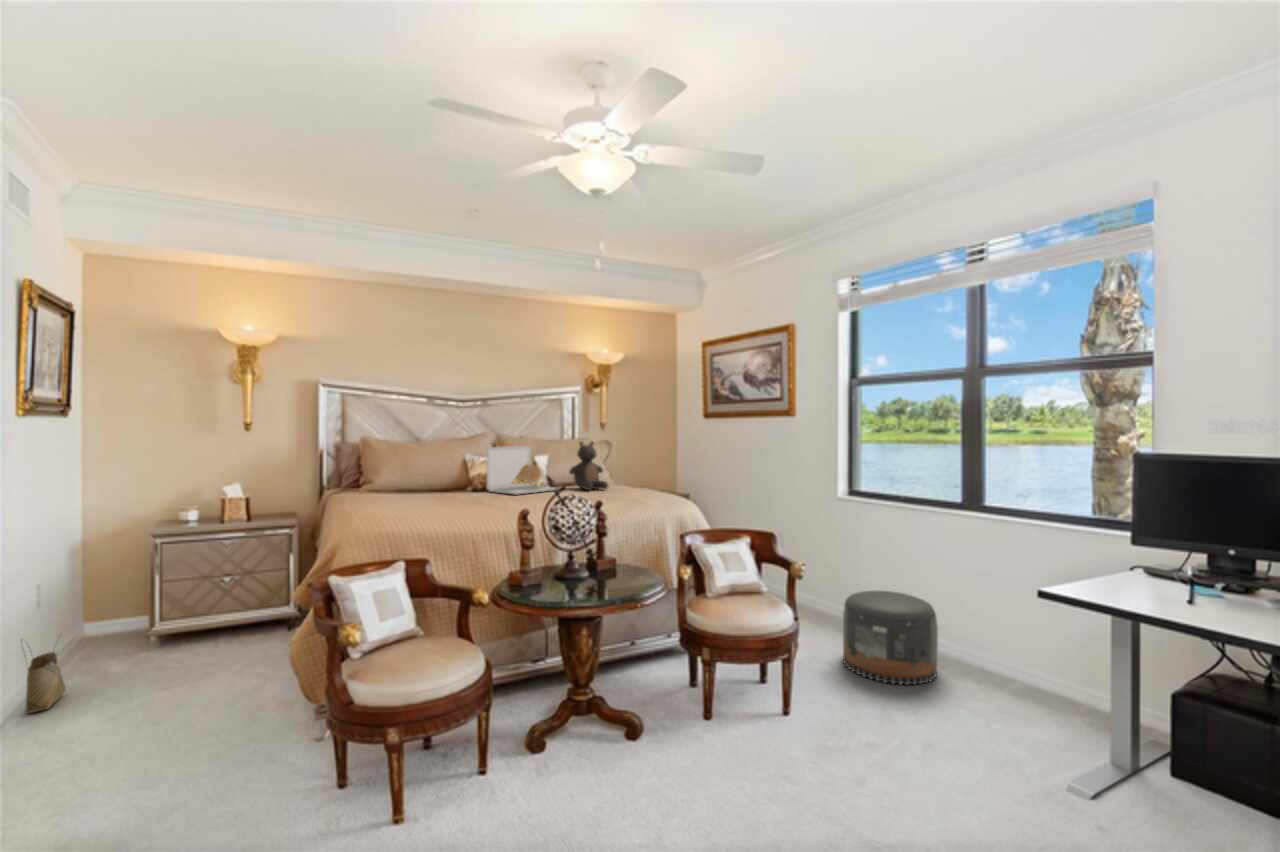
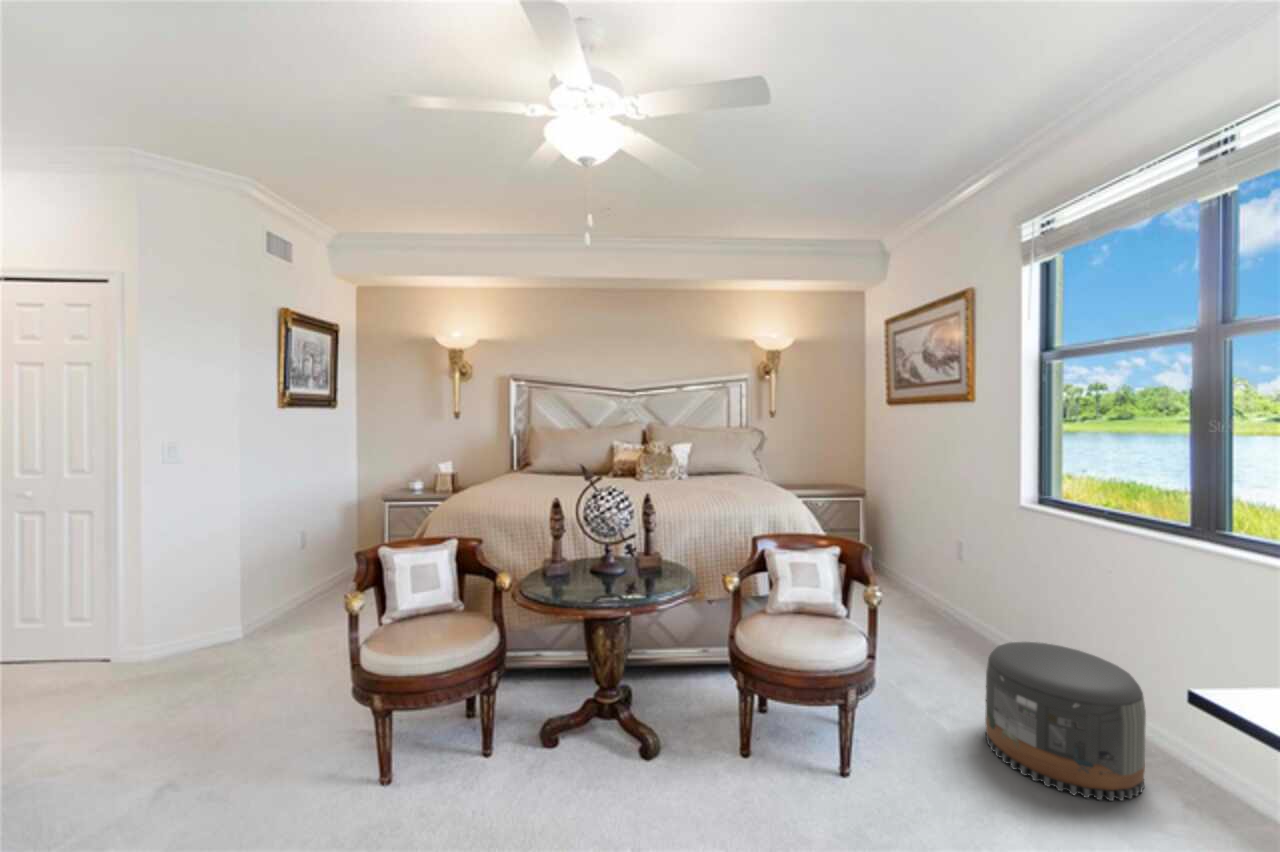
teddy bear: present [569,441,609,490] -> none [692,430,732,482]
laptop: present [486,446,557,495] -> none [612,435,680,482]
woven basket: present [22,639,66,713] -> none [288,562,318,616]

